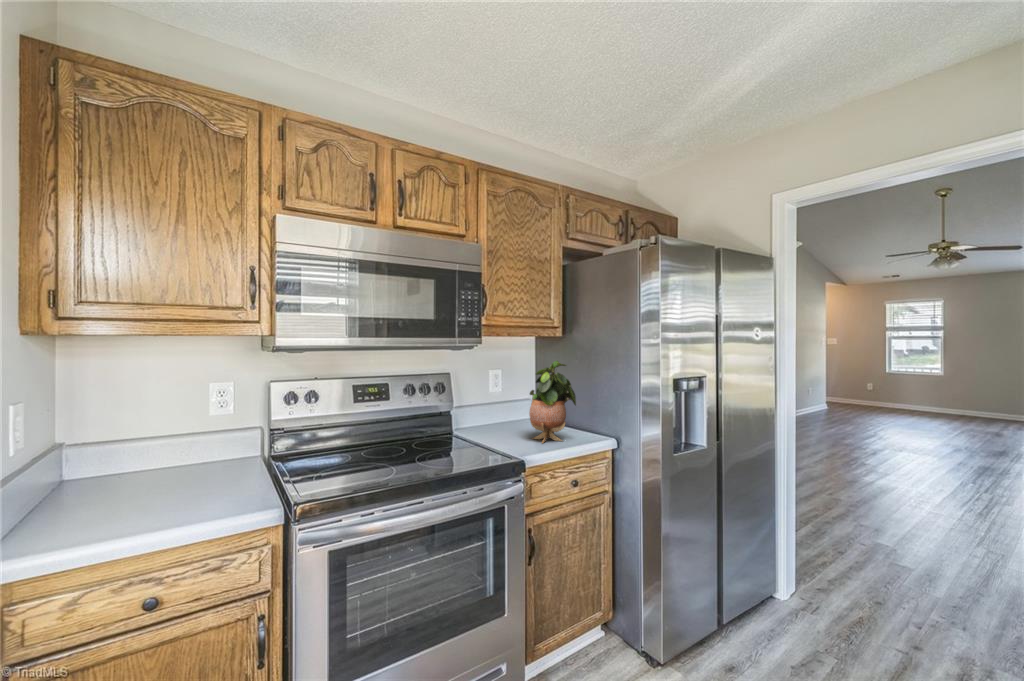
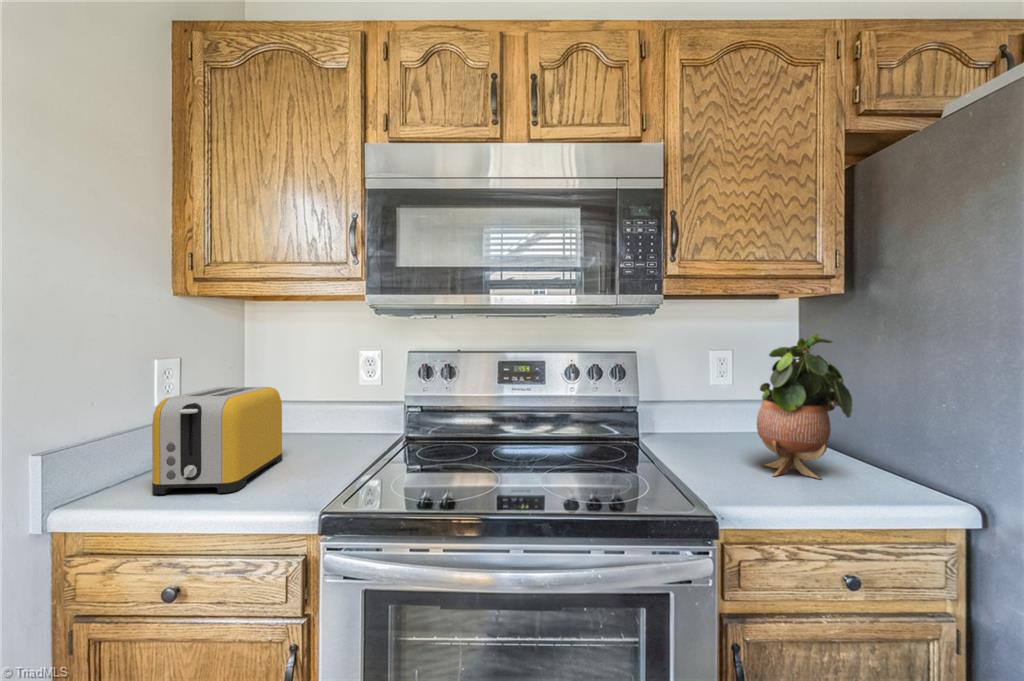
toaster: none [80,425,183,542] -> present [152,387,282,494]

